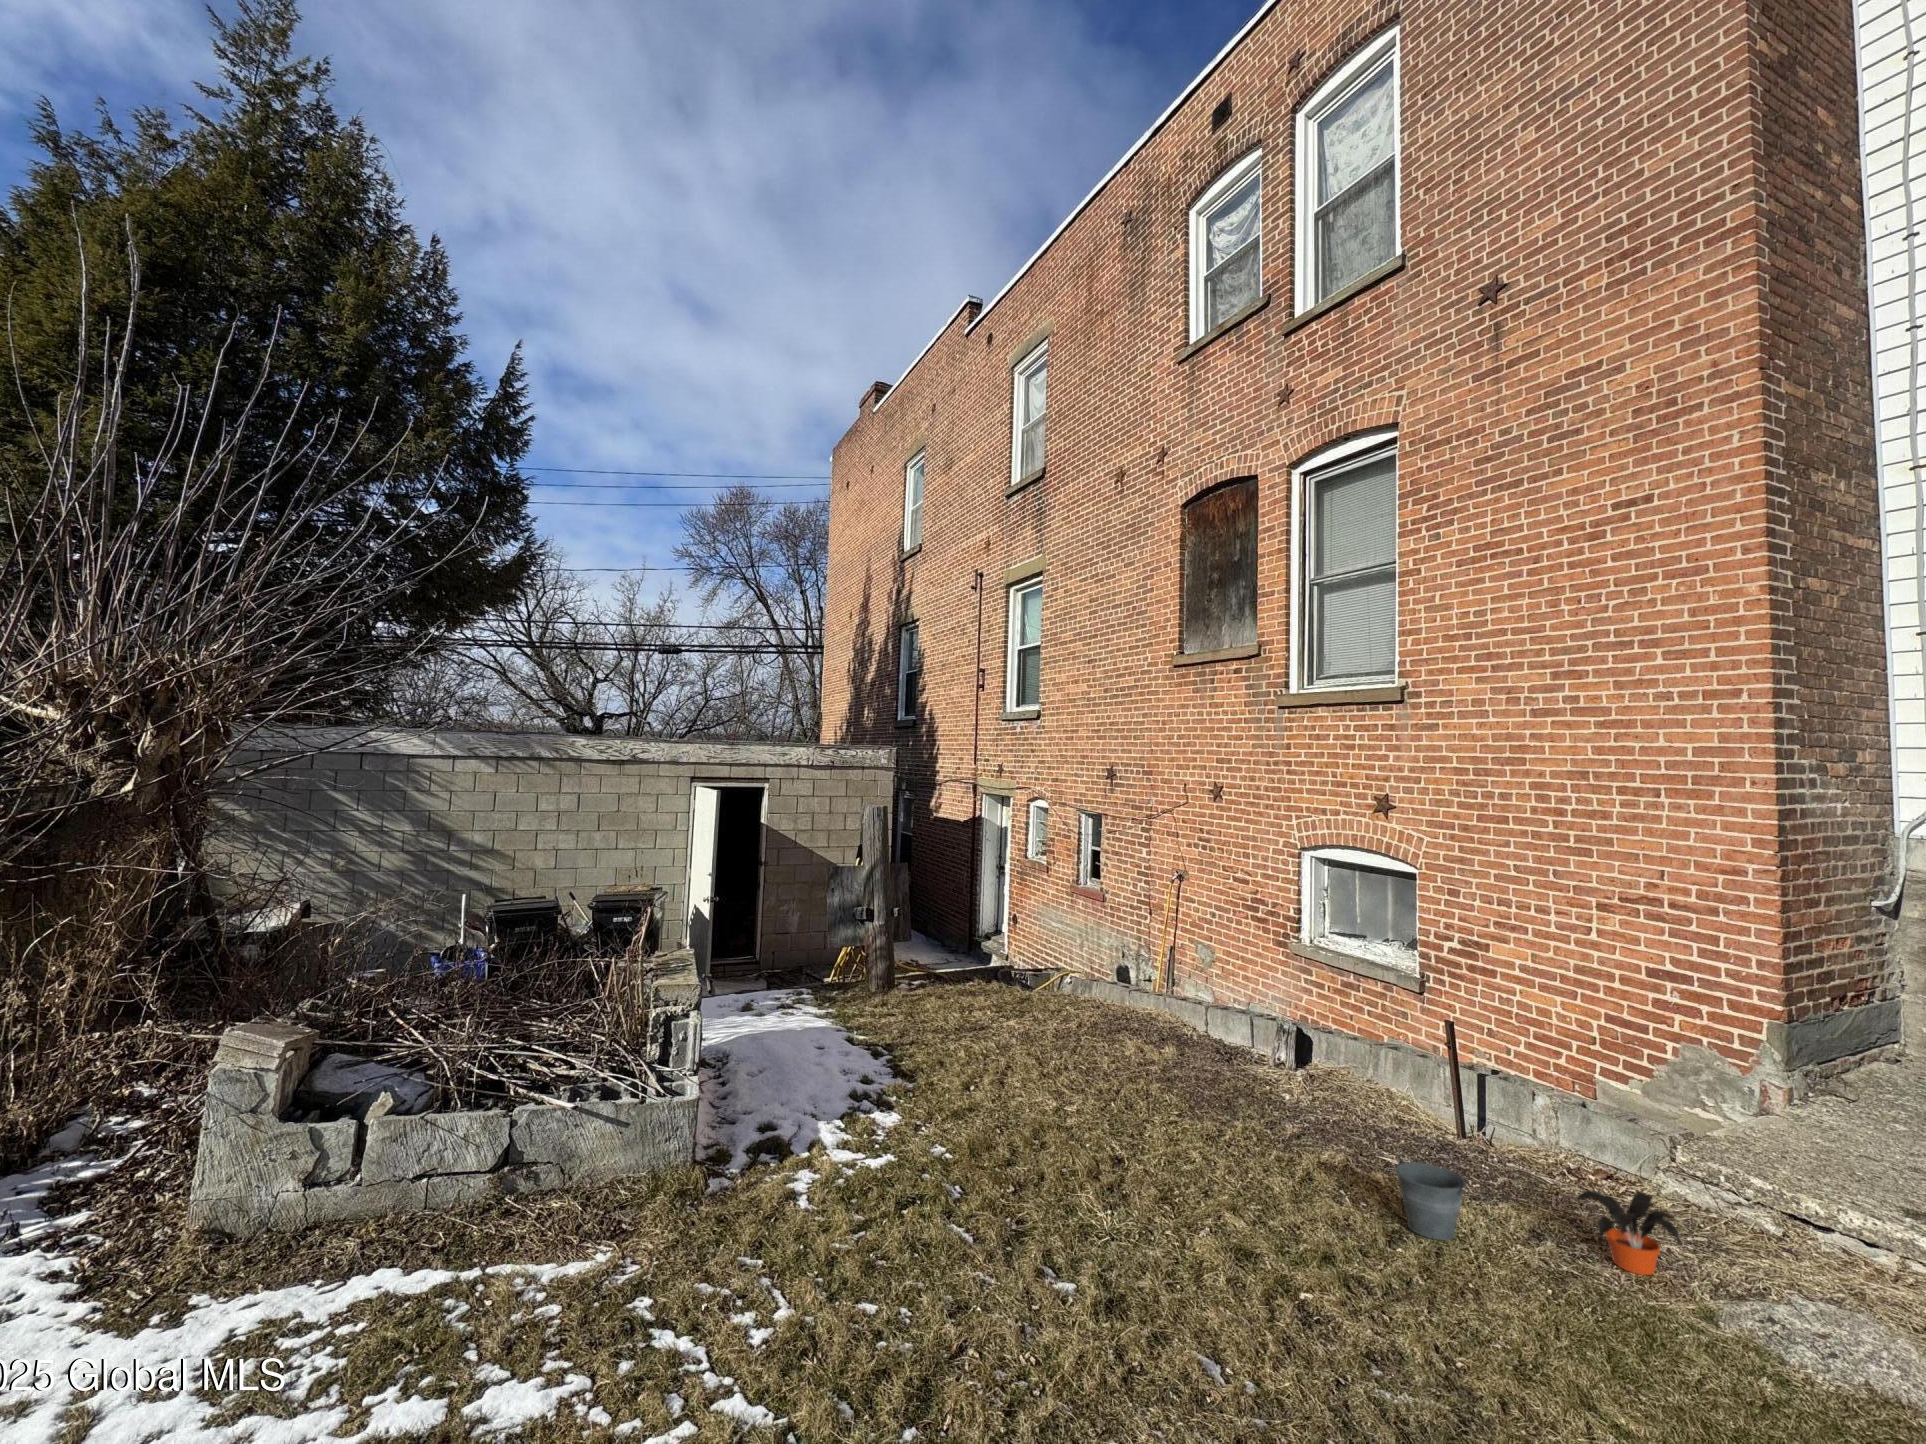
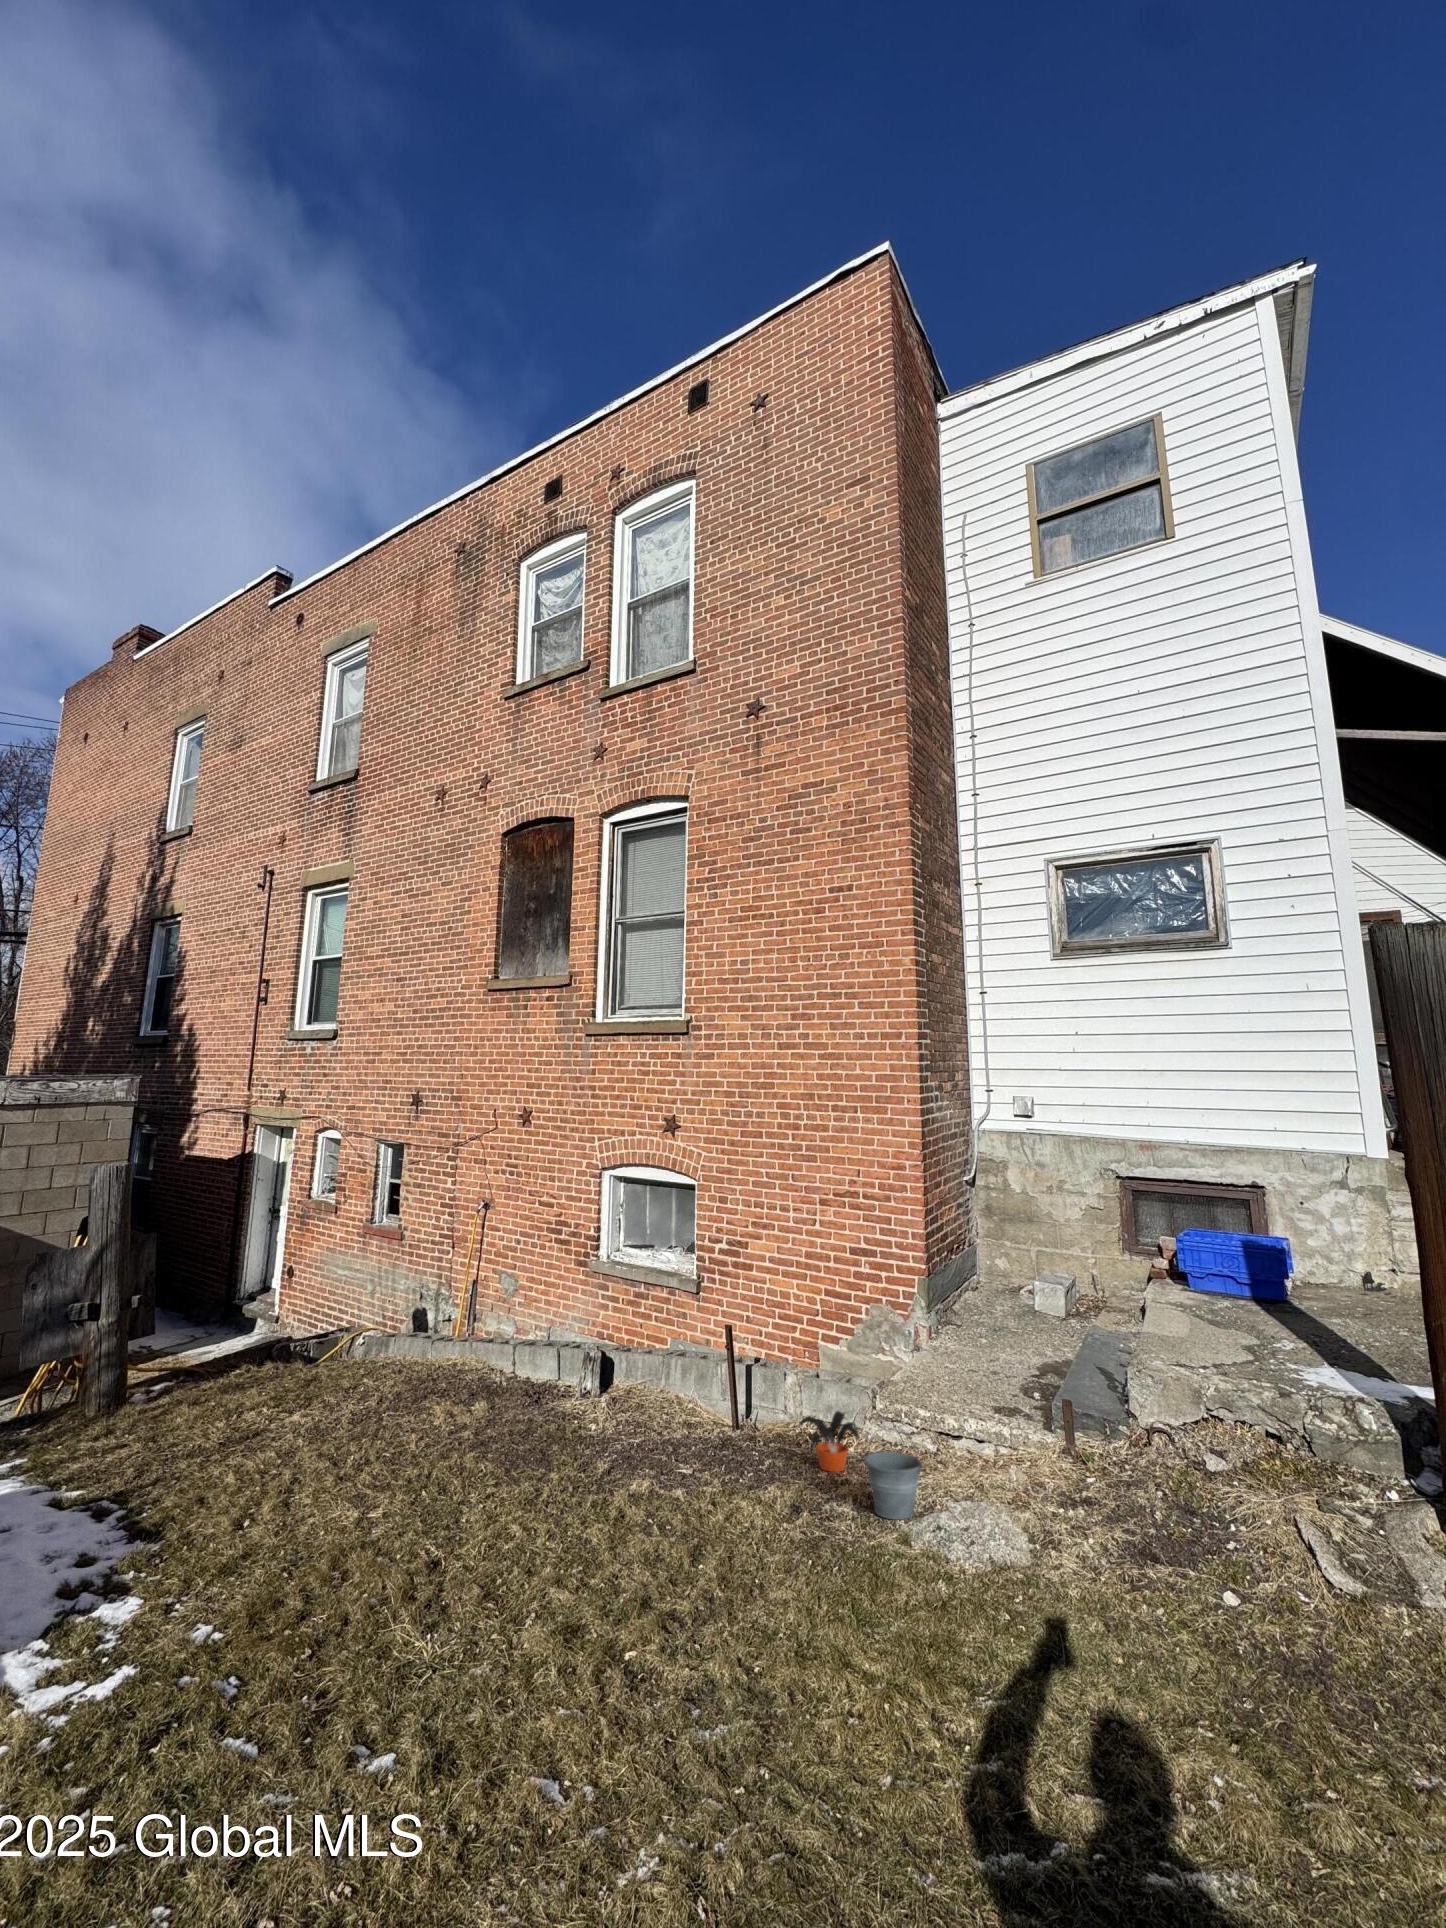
bucket: present [1395,1139,1466,1240] -> present [865,1430,923,1520]

